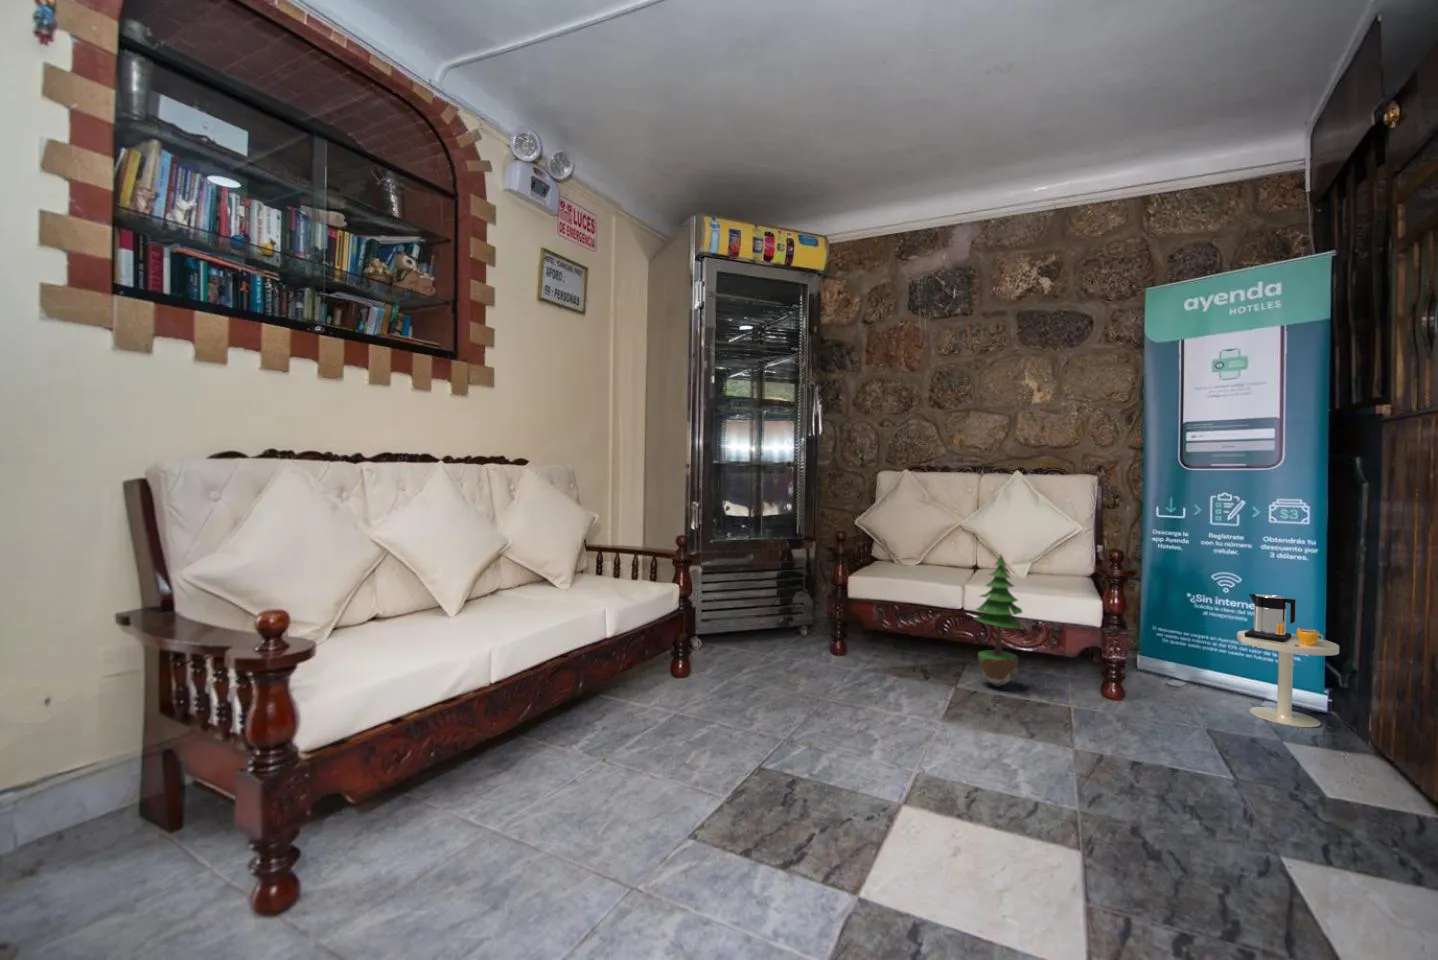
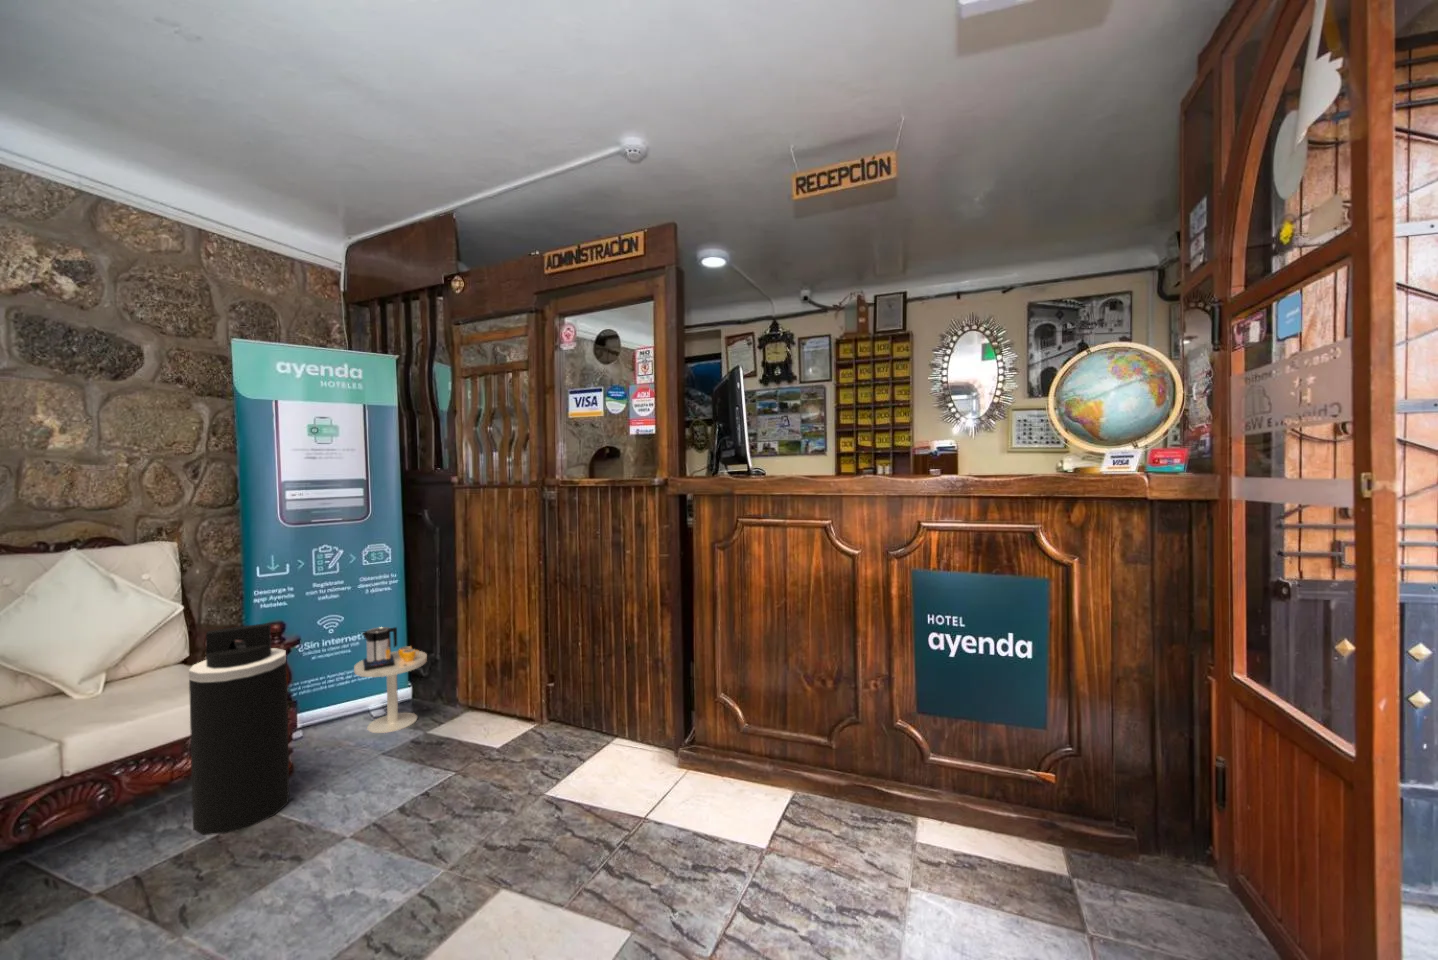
trash can: none [1058,537,1137,716] -> present [189,623,289,835]
potted tree: present [974,556,1023,686] -> none [35,685,138,872]

